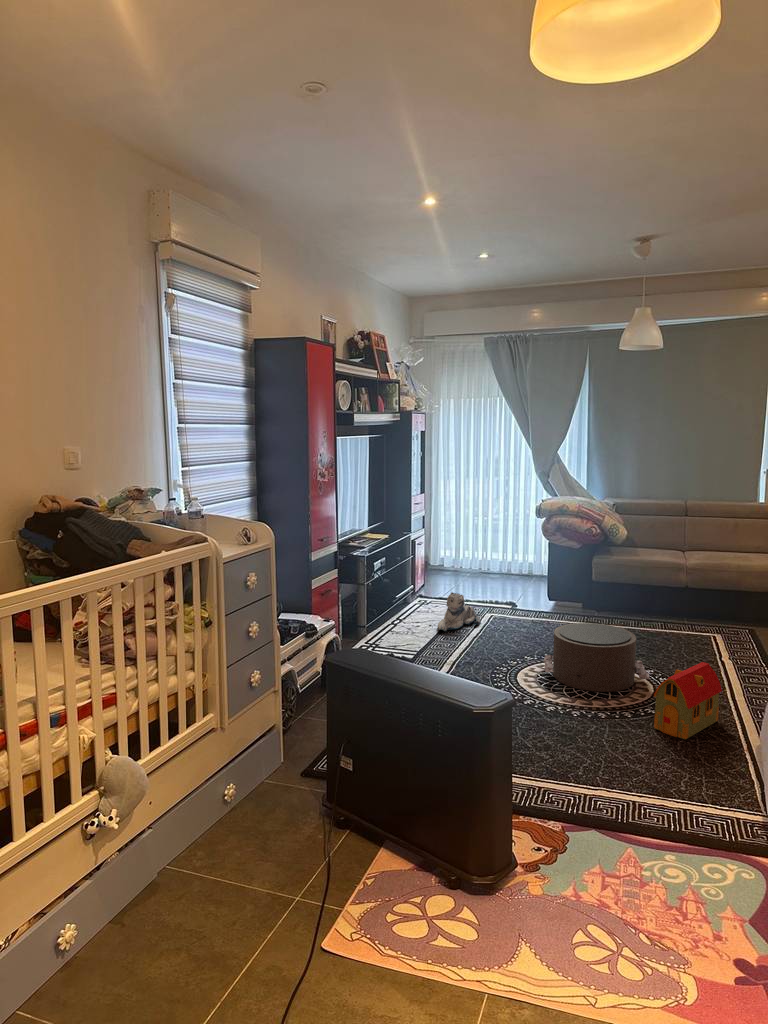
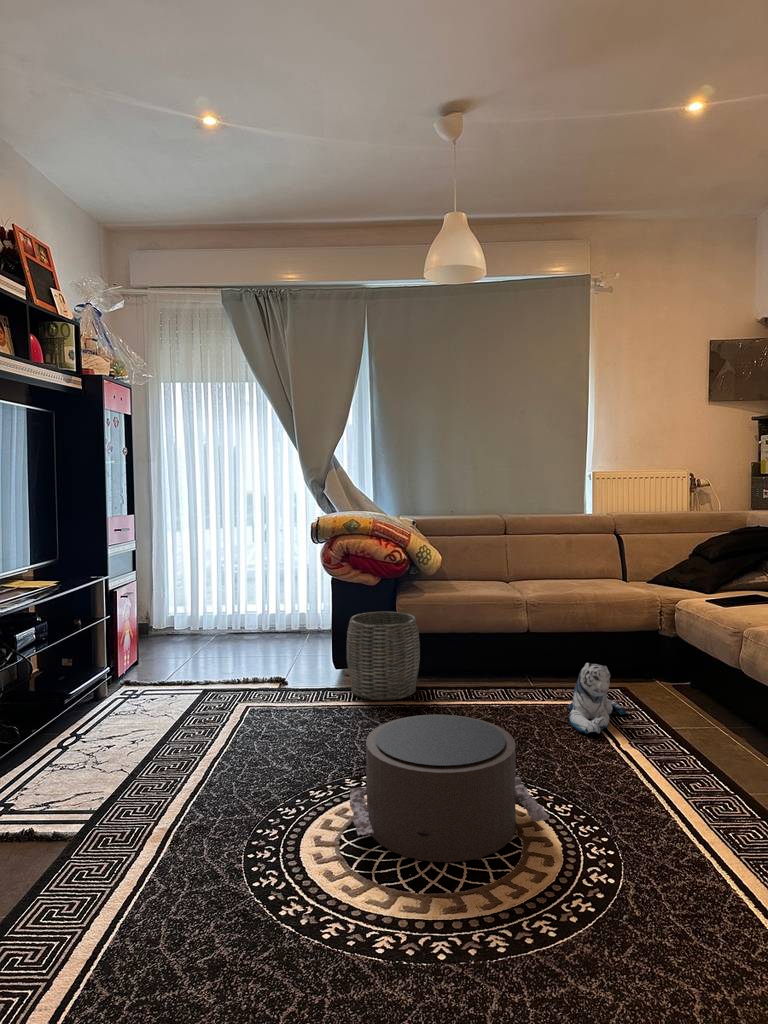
woven basket: none [555,566,604,621] -> present [347,612,420,700]
plush toy: present [438,592,481,631] -> present [568,663,626,734]
toy house: present [654,662,722,740] -> none [602,785,705,982]

